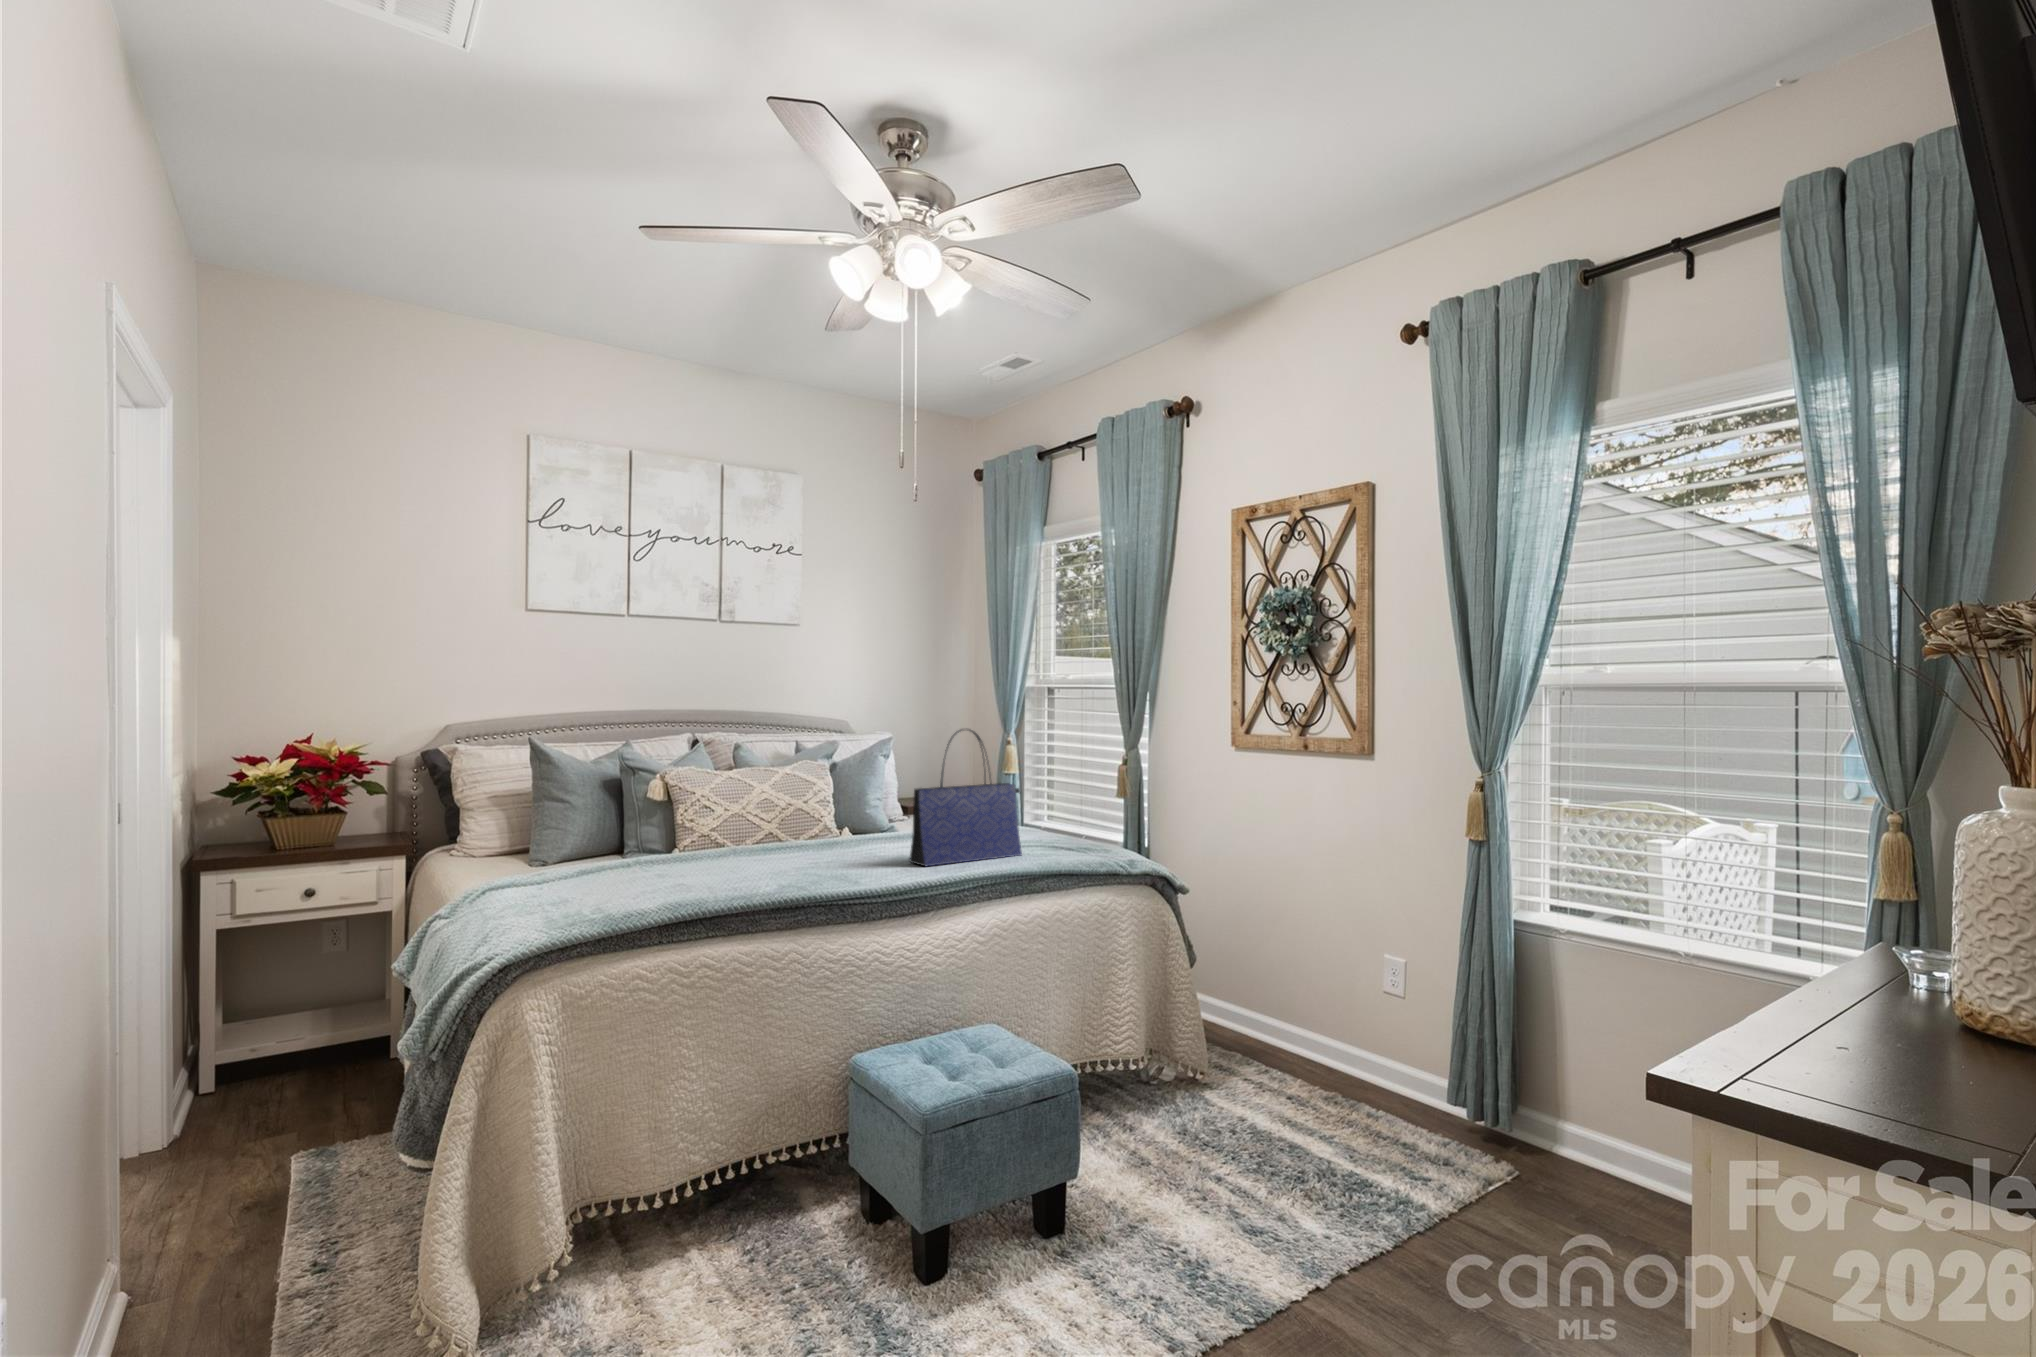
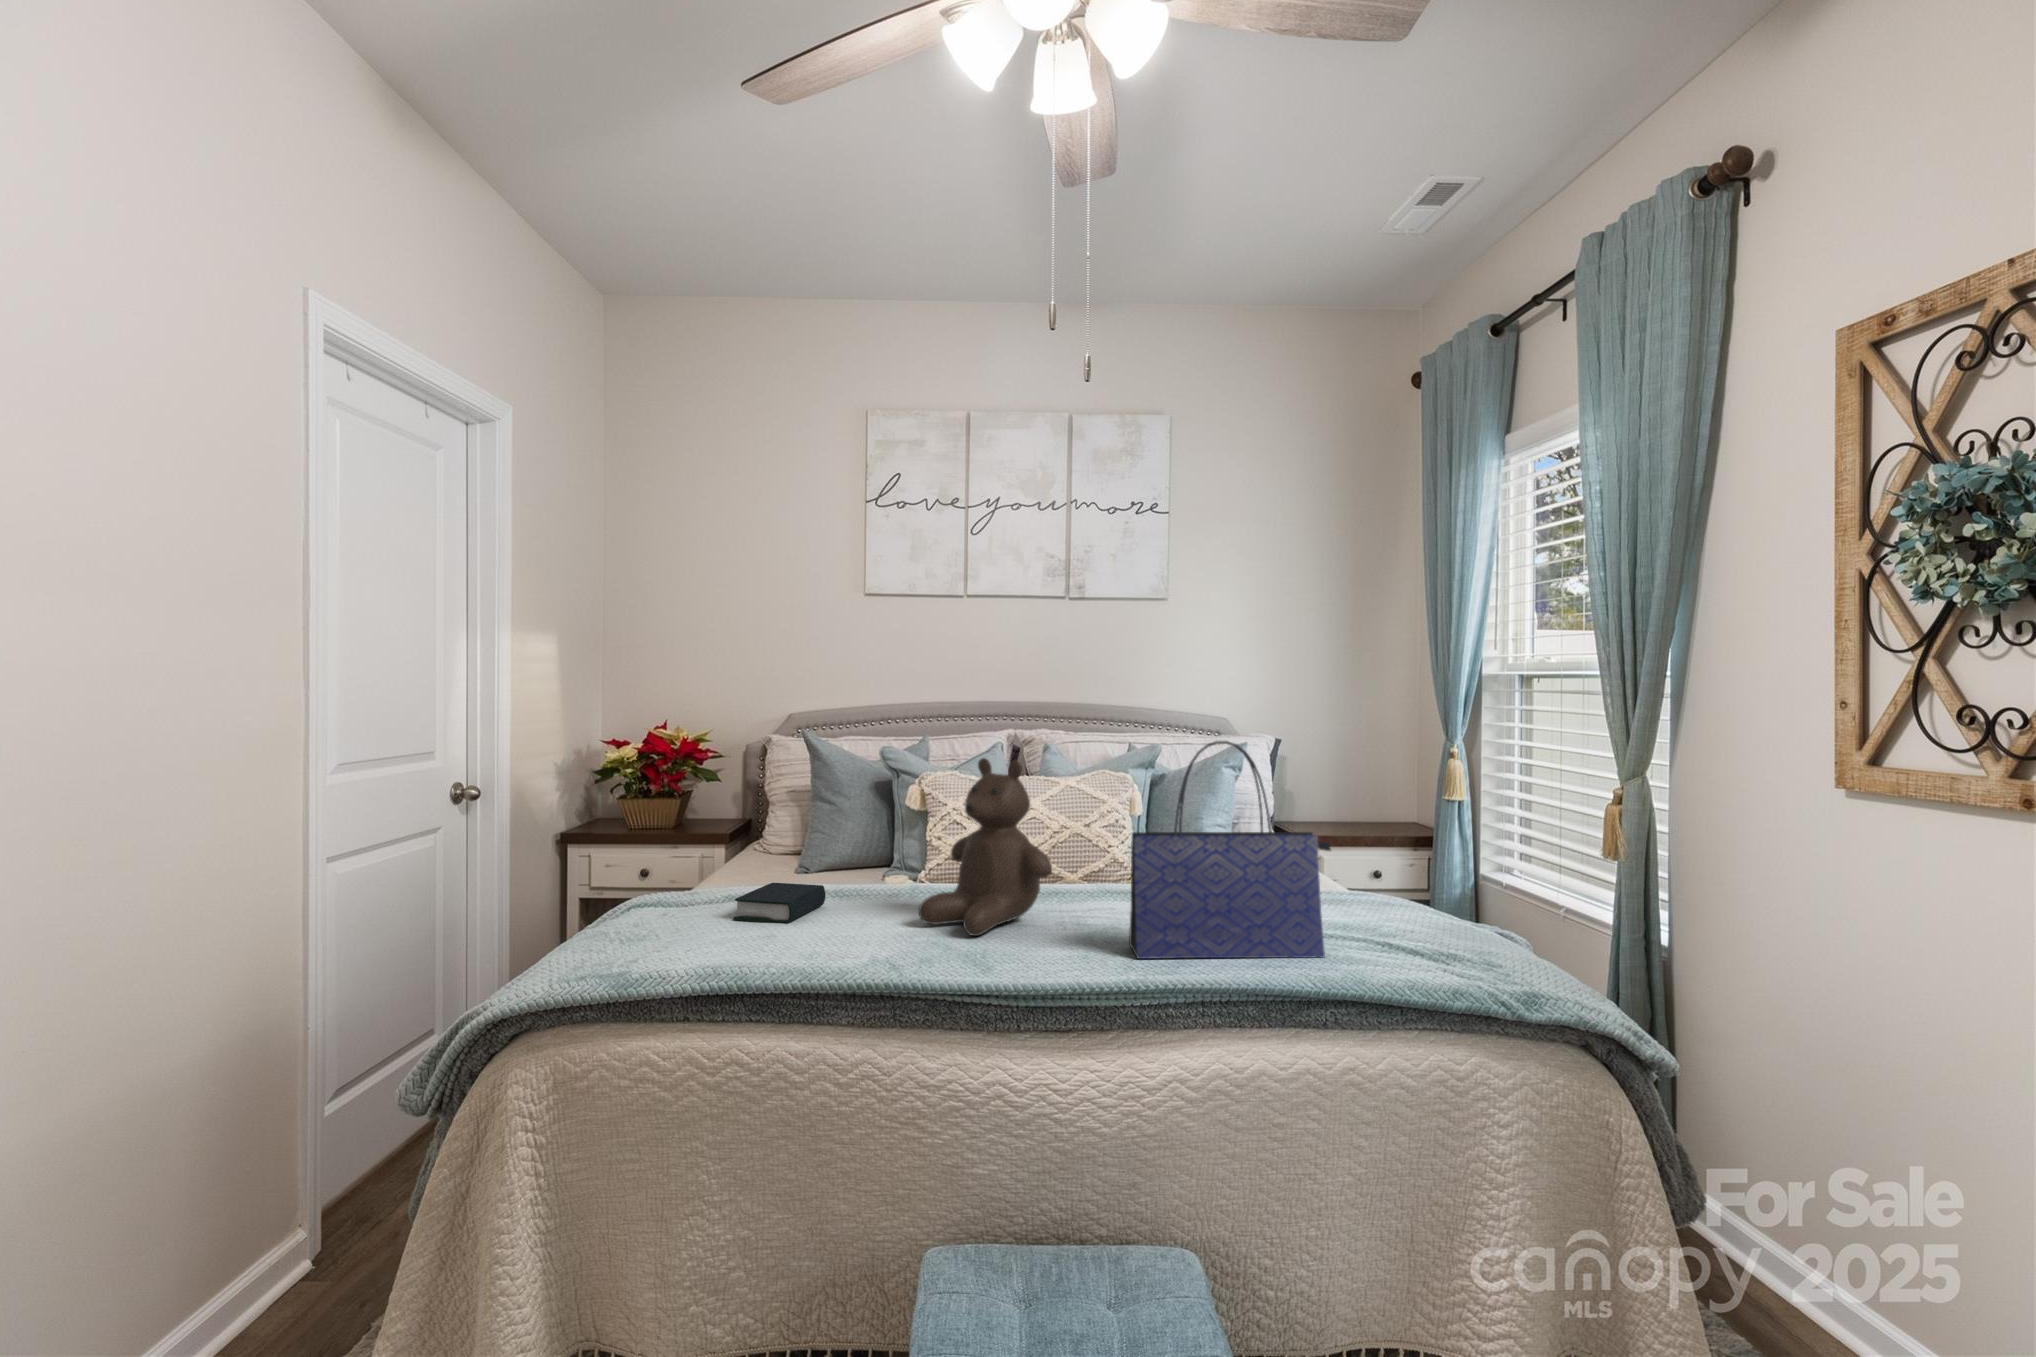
teddy bear: none [751,748,846,870] -> present [919,758,1052,936]
book: none [595,855,649,884] -> present [733,883,825,924]

